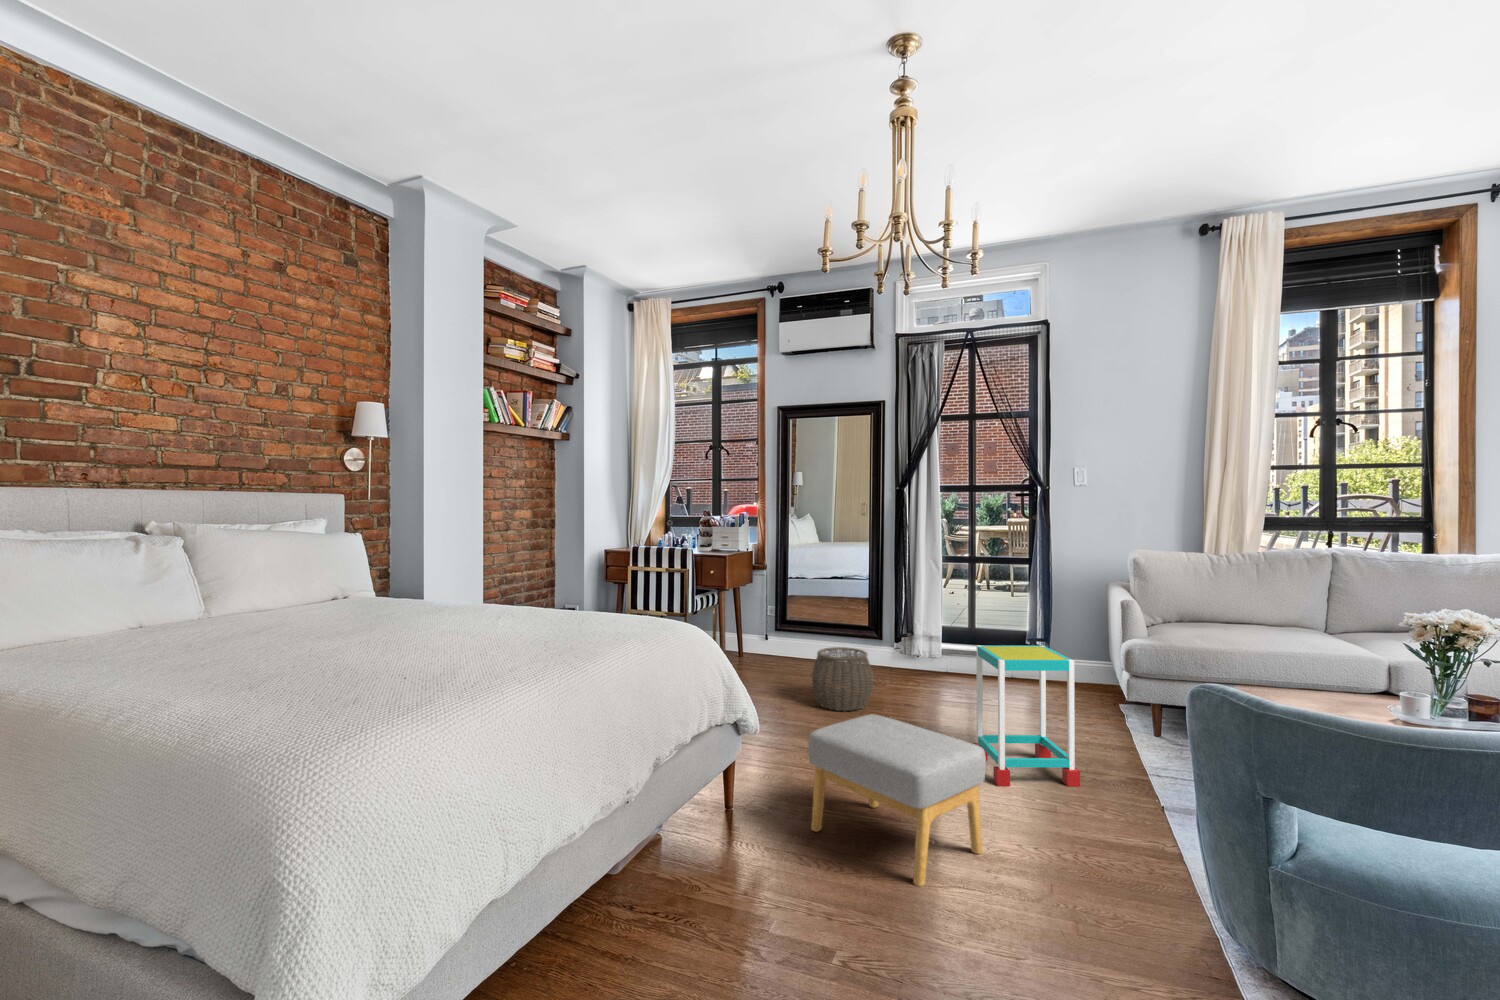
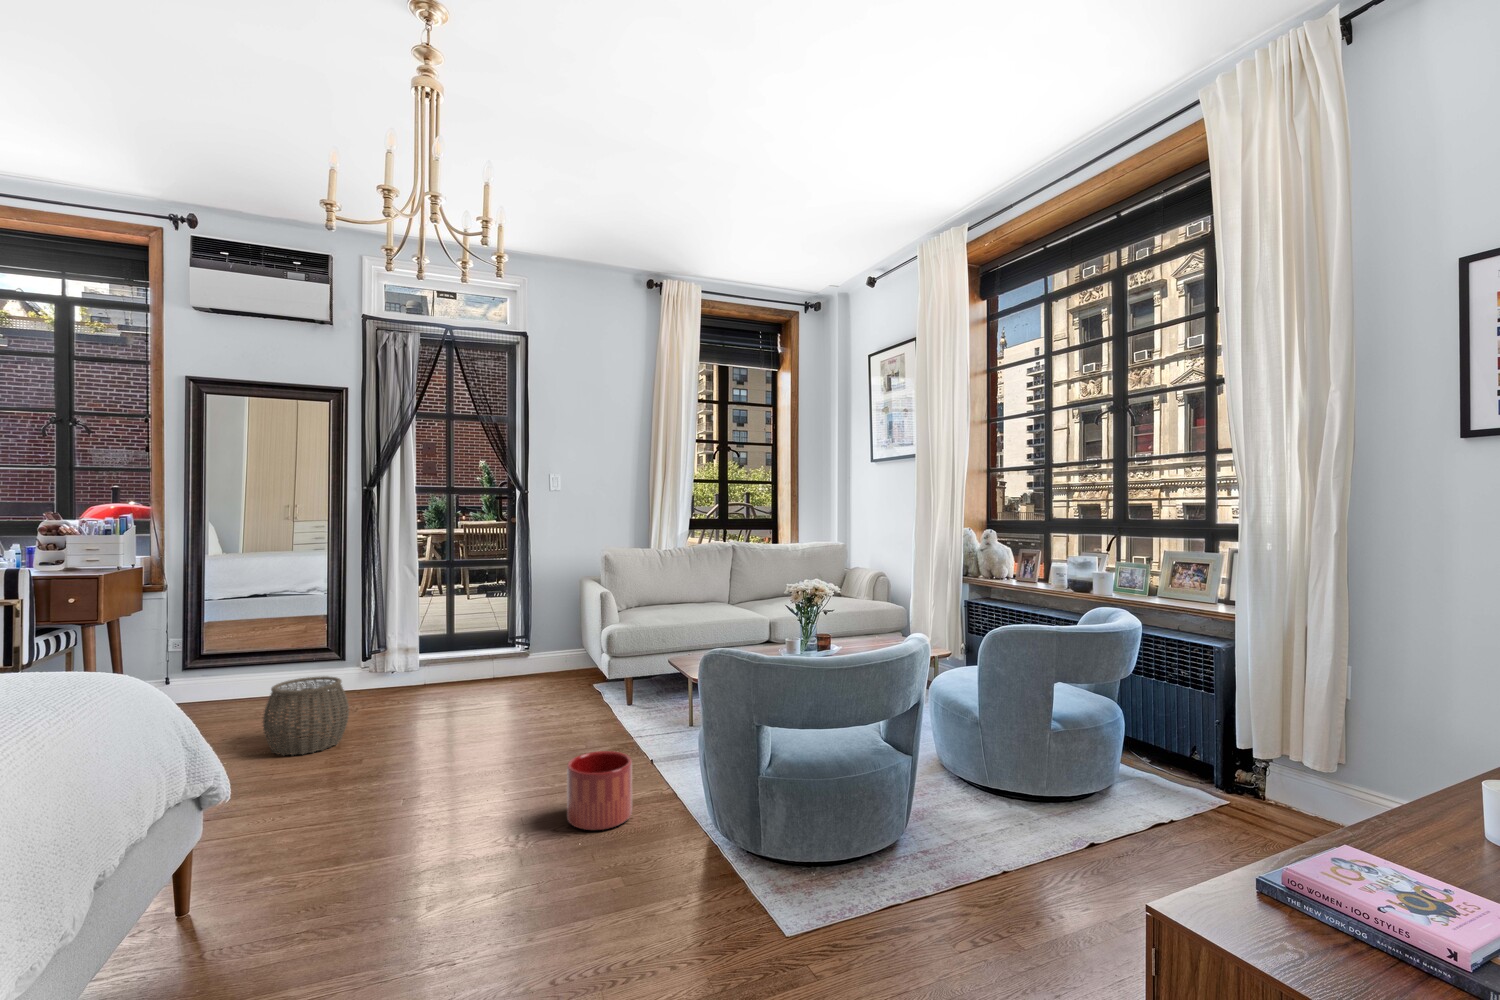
side table: present [972,645,1080,786] -> none [480,640,585,785]
footstool: present [808,714,985,886] -> none [315,742,523,907]
planter: none [1039,774,1116,864] -> present [567,751,632,830]

